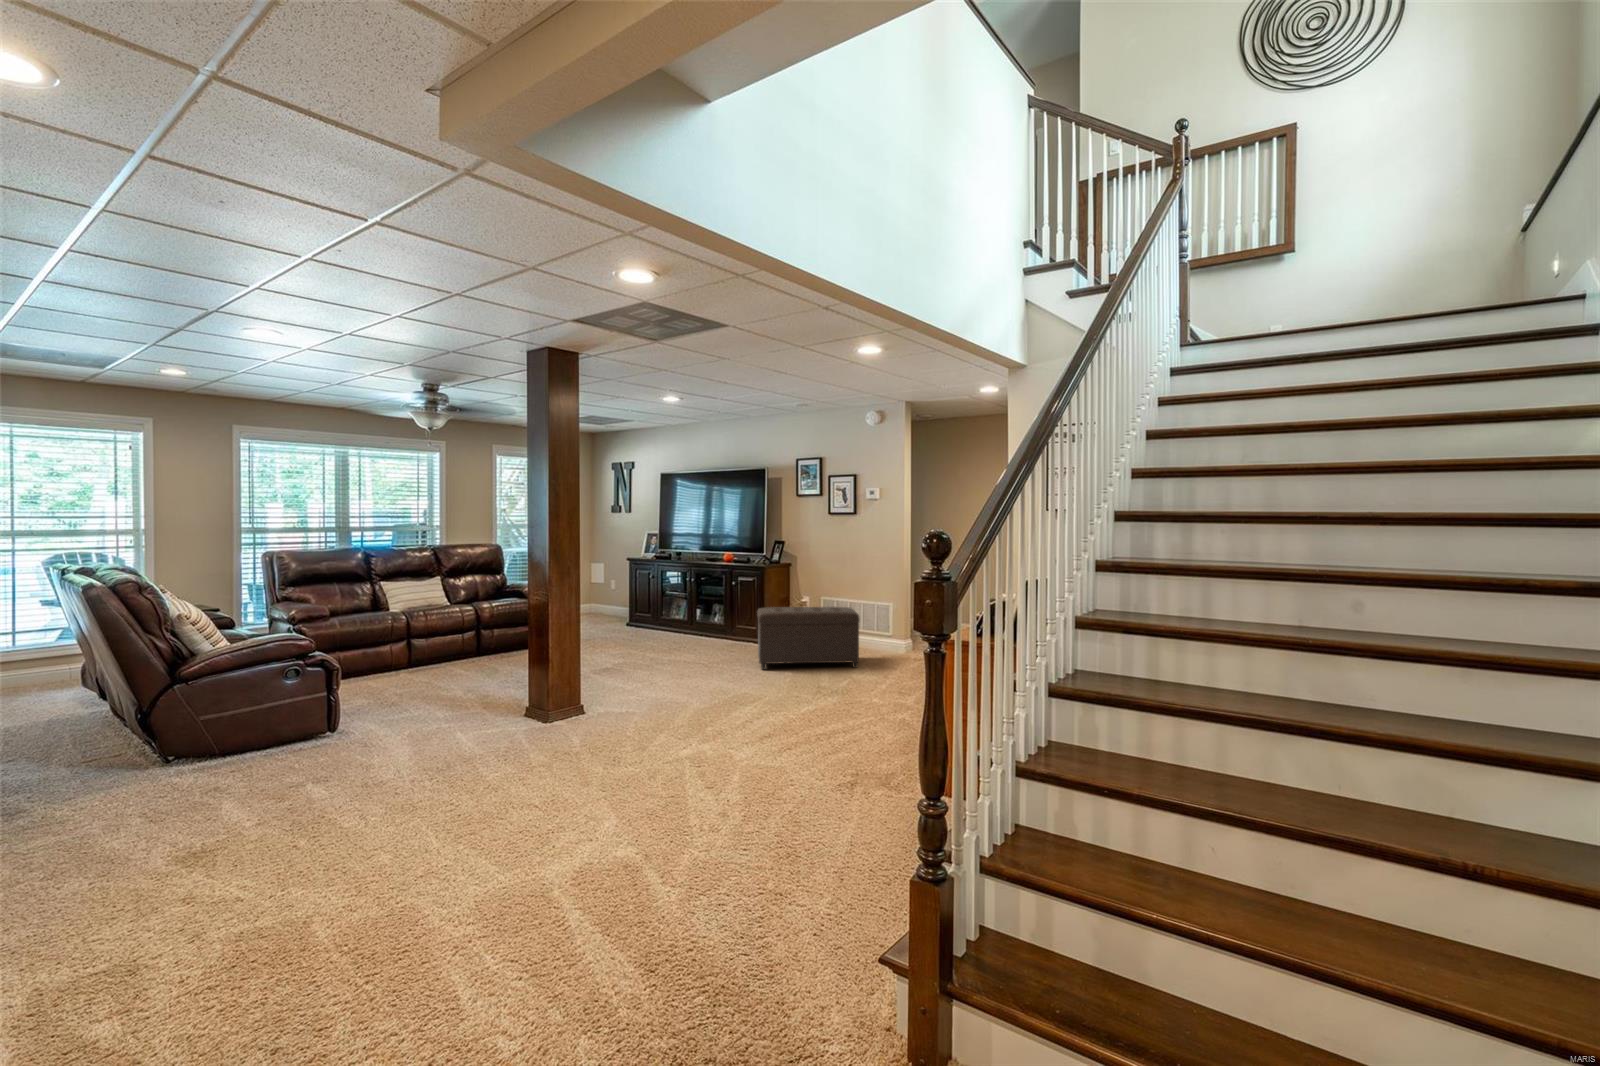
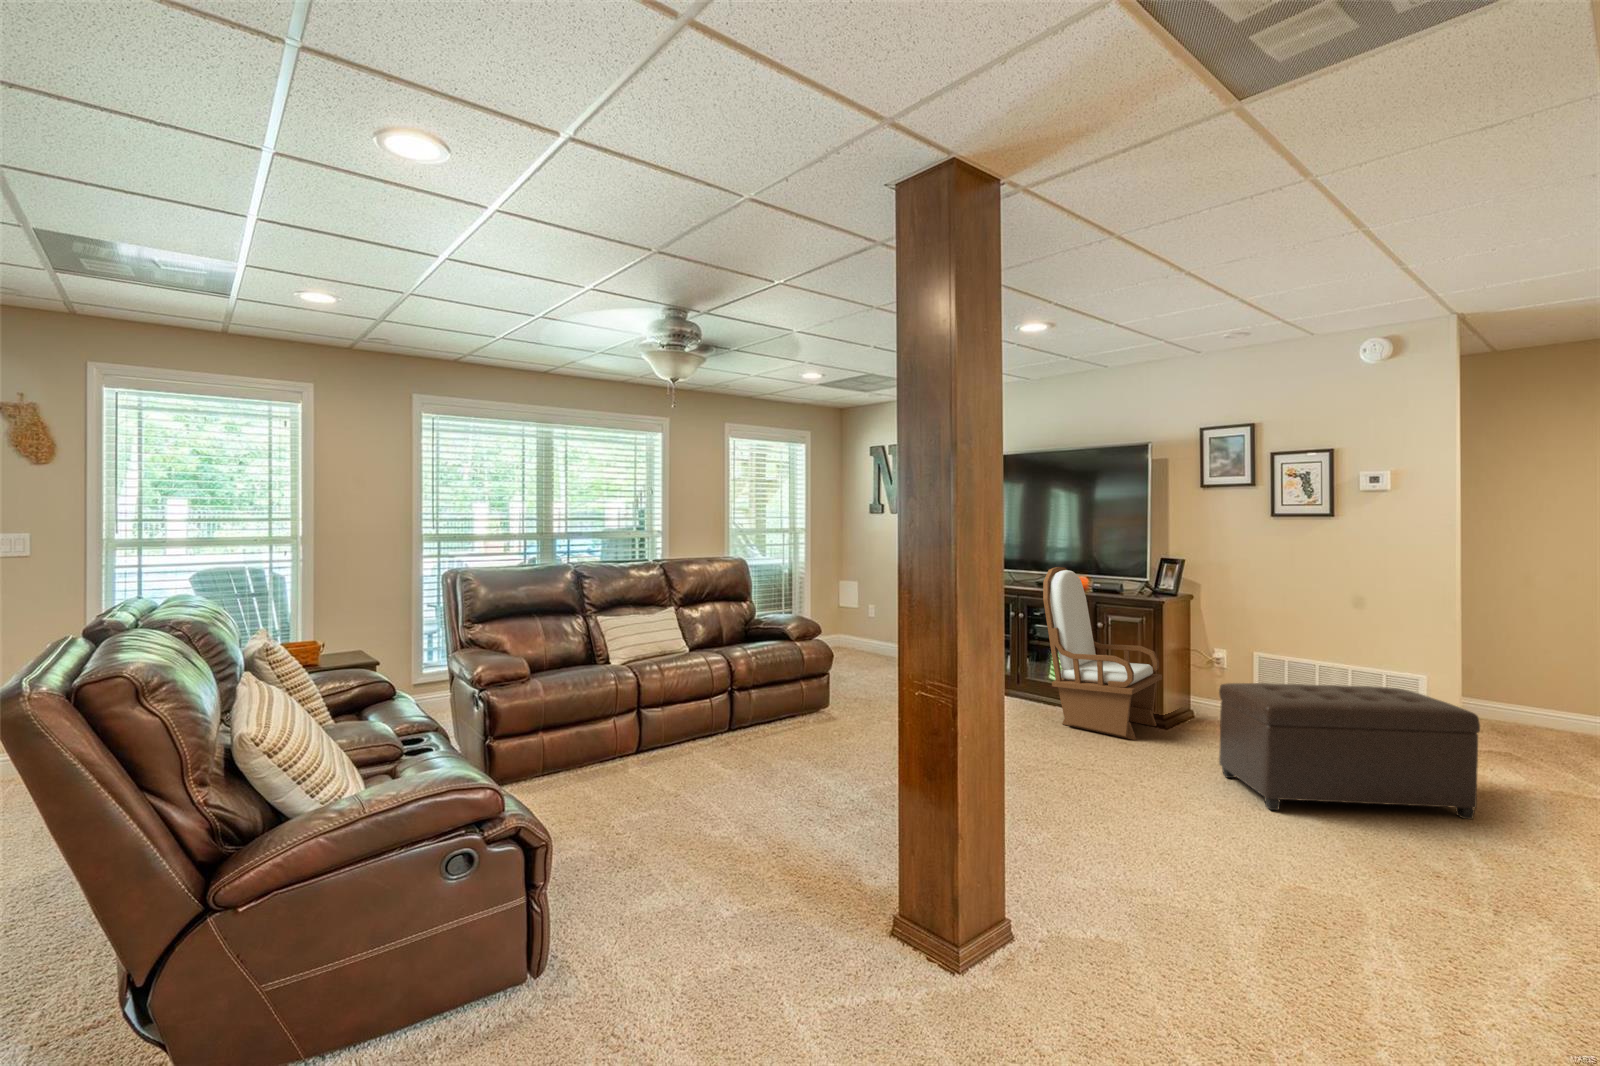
armchair: none [689,547,763,649] -> present [1043,567,1162,740]

